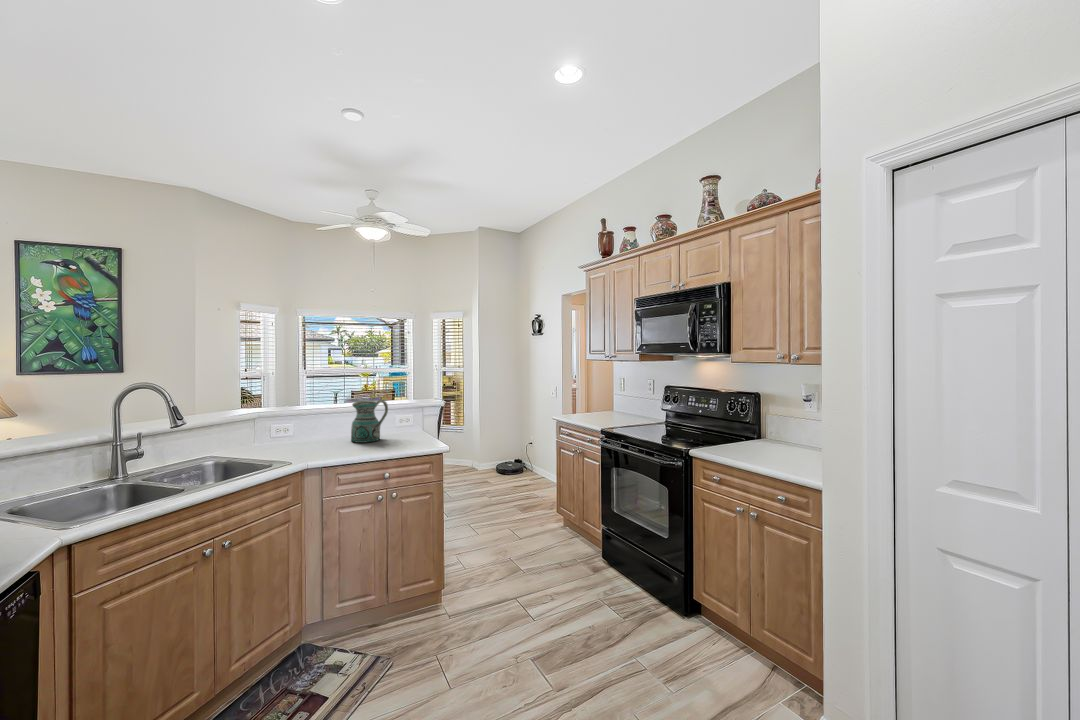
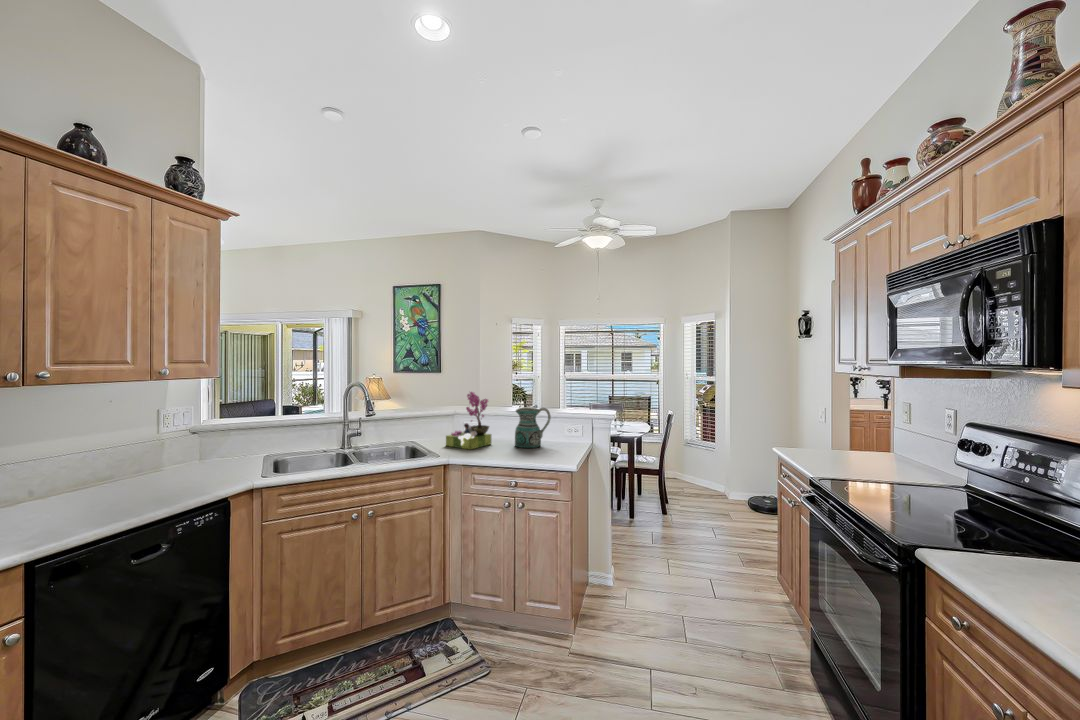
flower arrangement: none [268,387,322,454] -> present [446,392,491,450]

